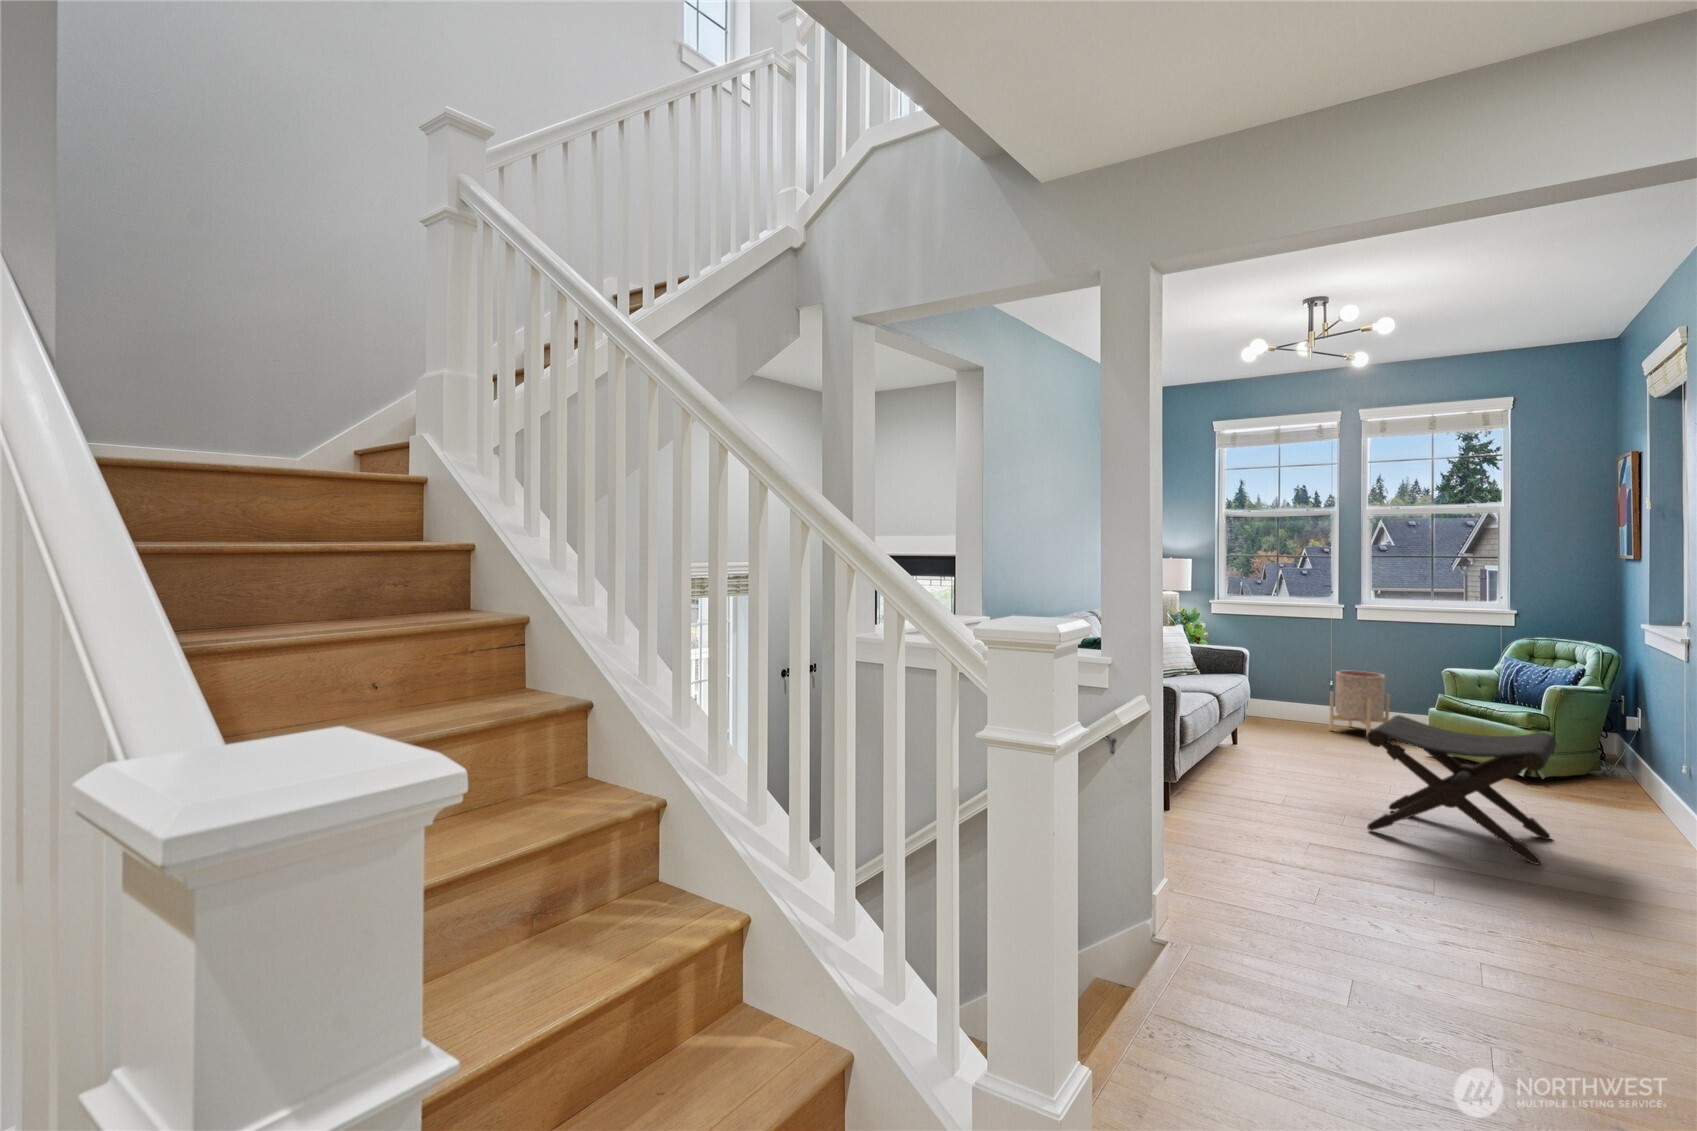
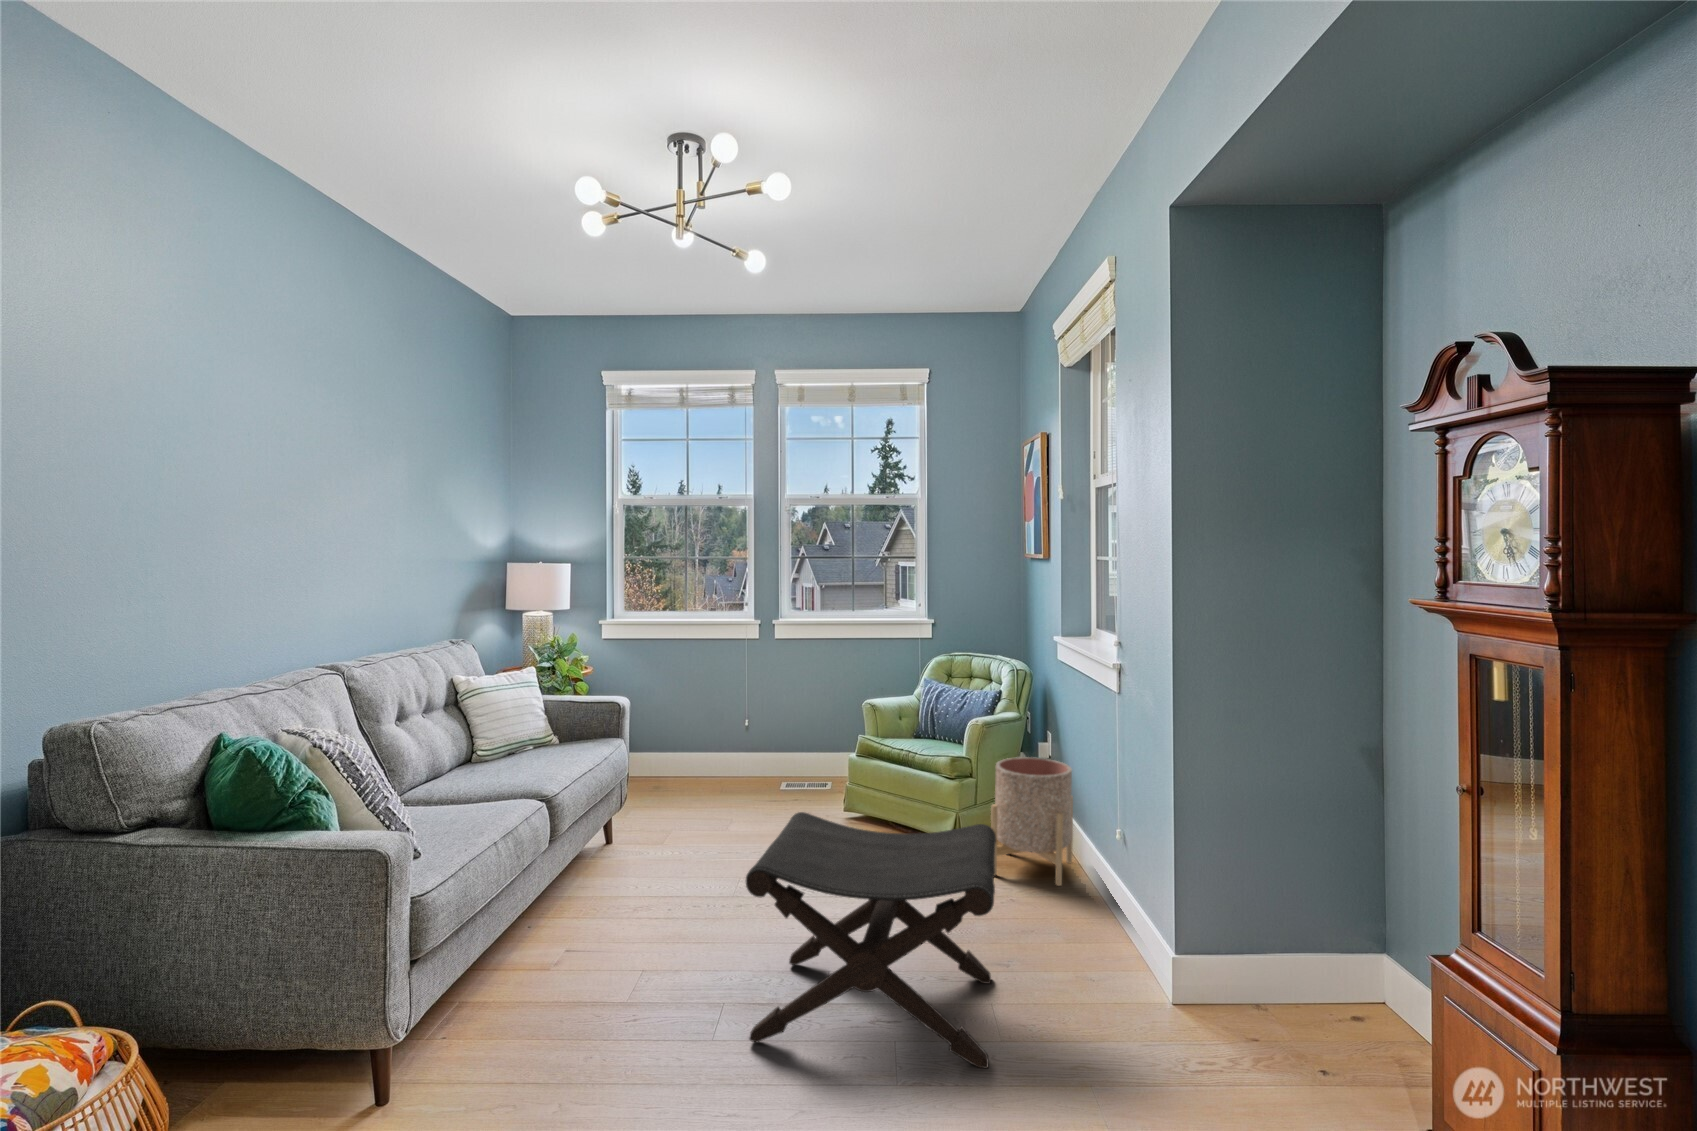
planter: present [1329,671,1390,735] -> present [991,757,1073,886]

